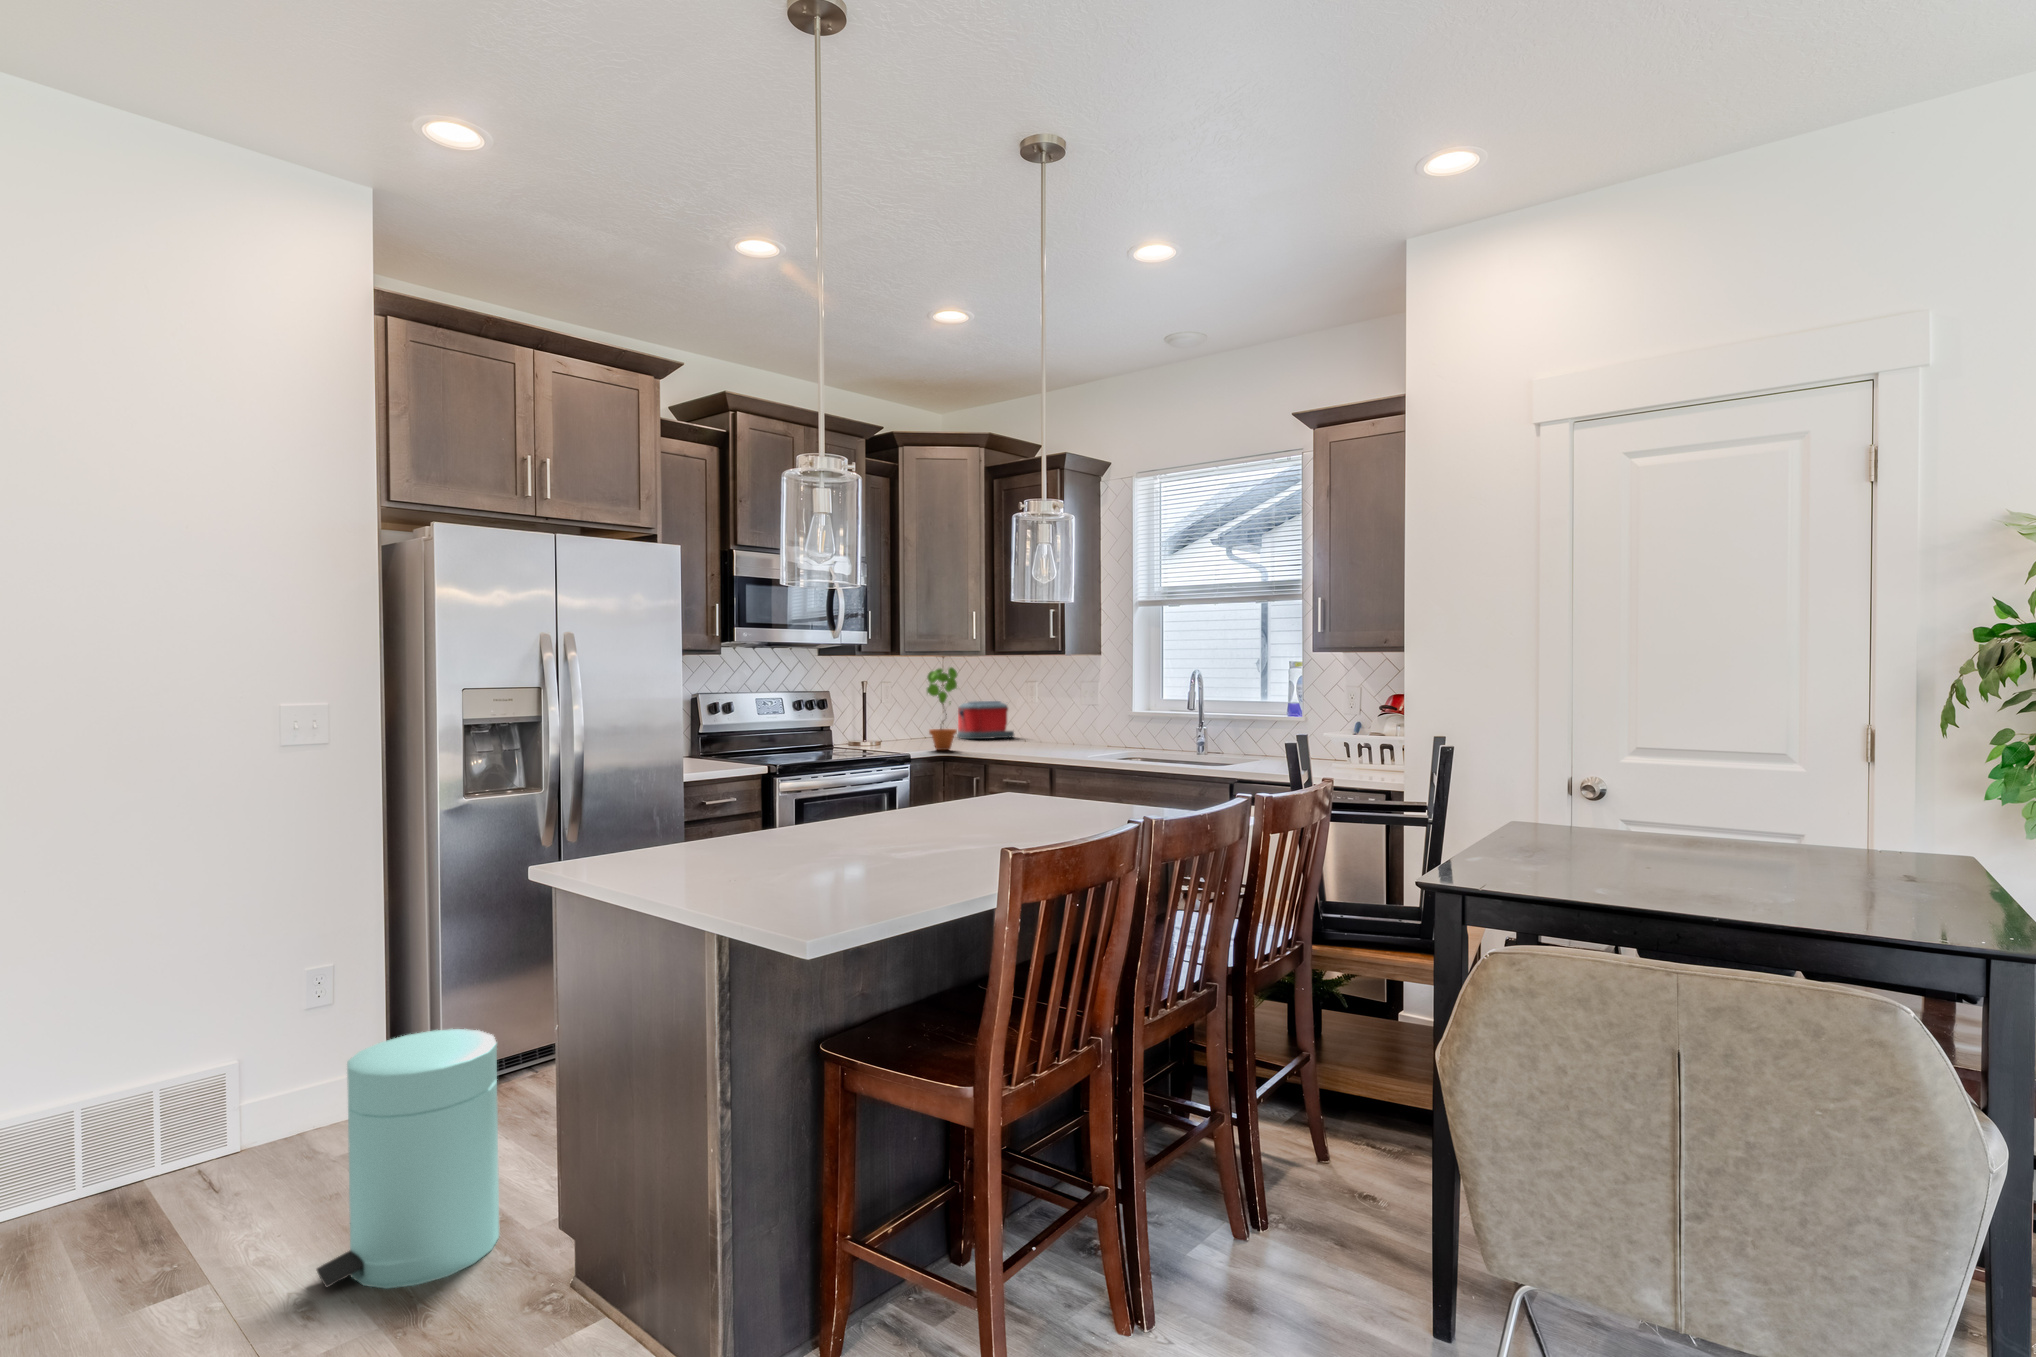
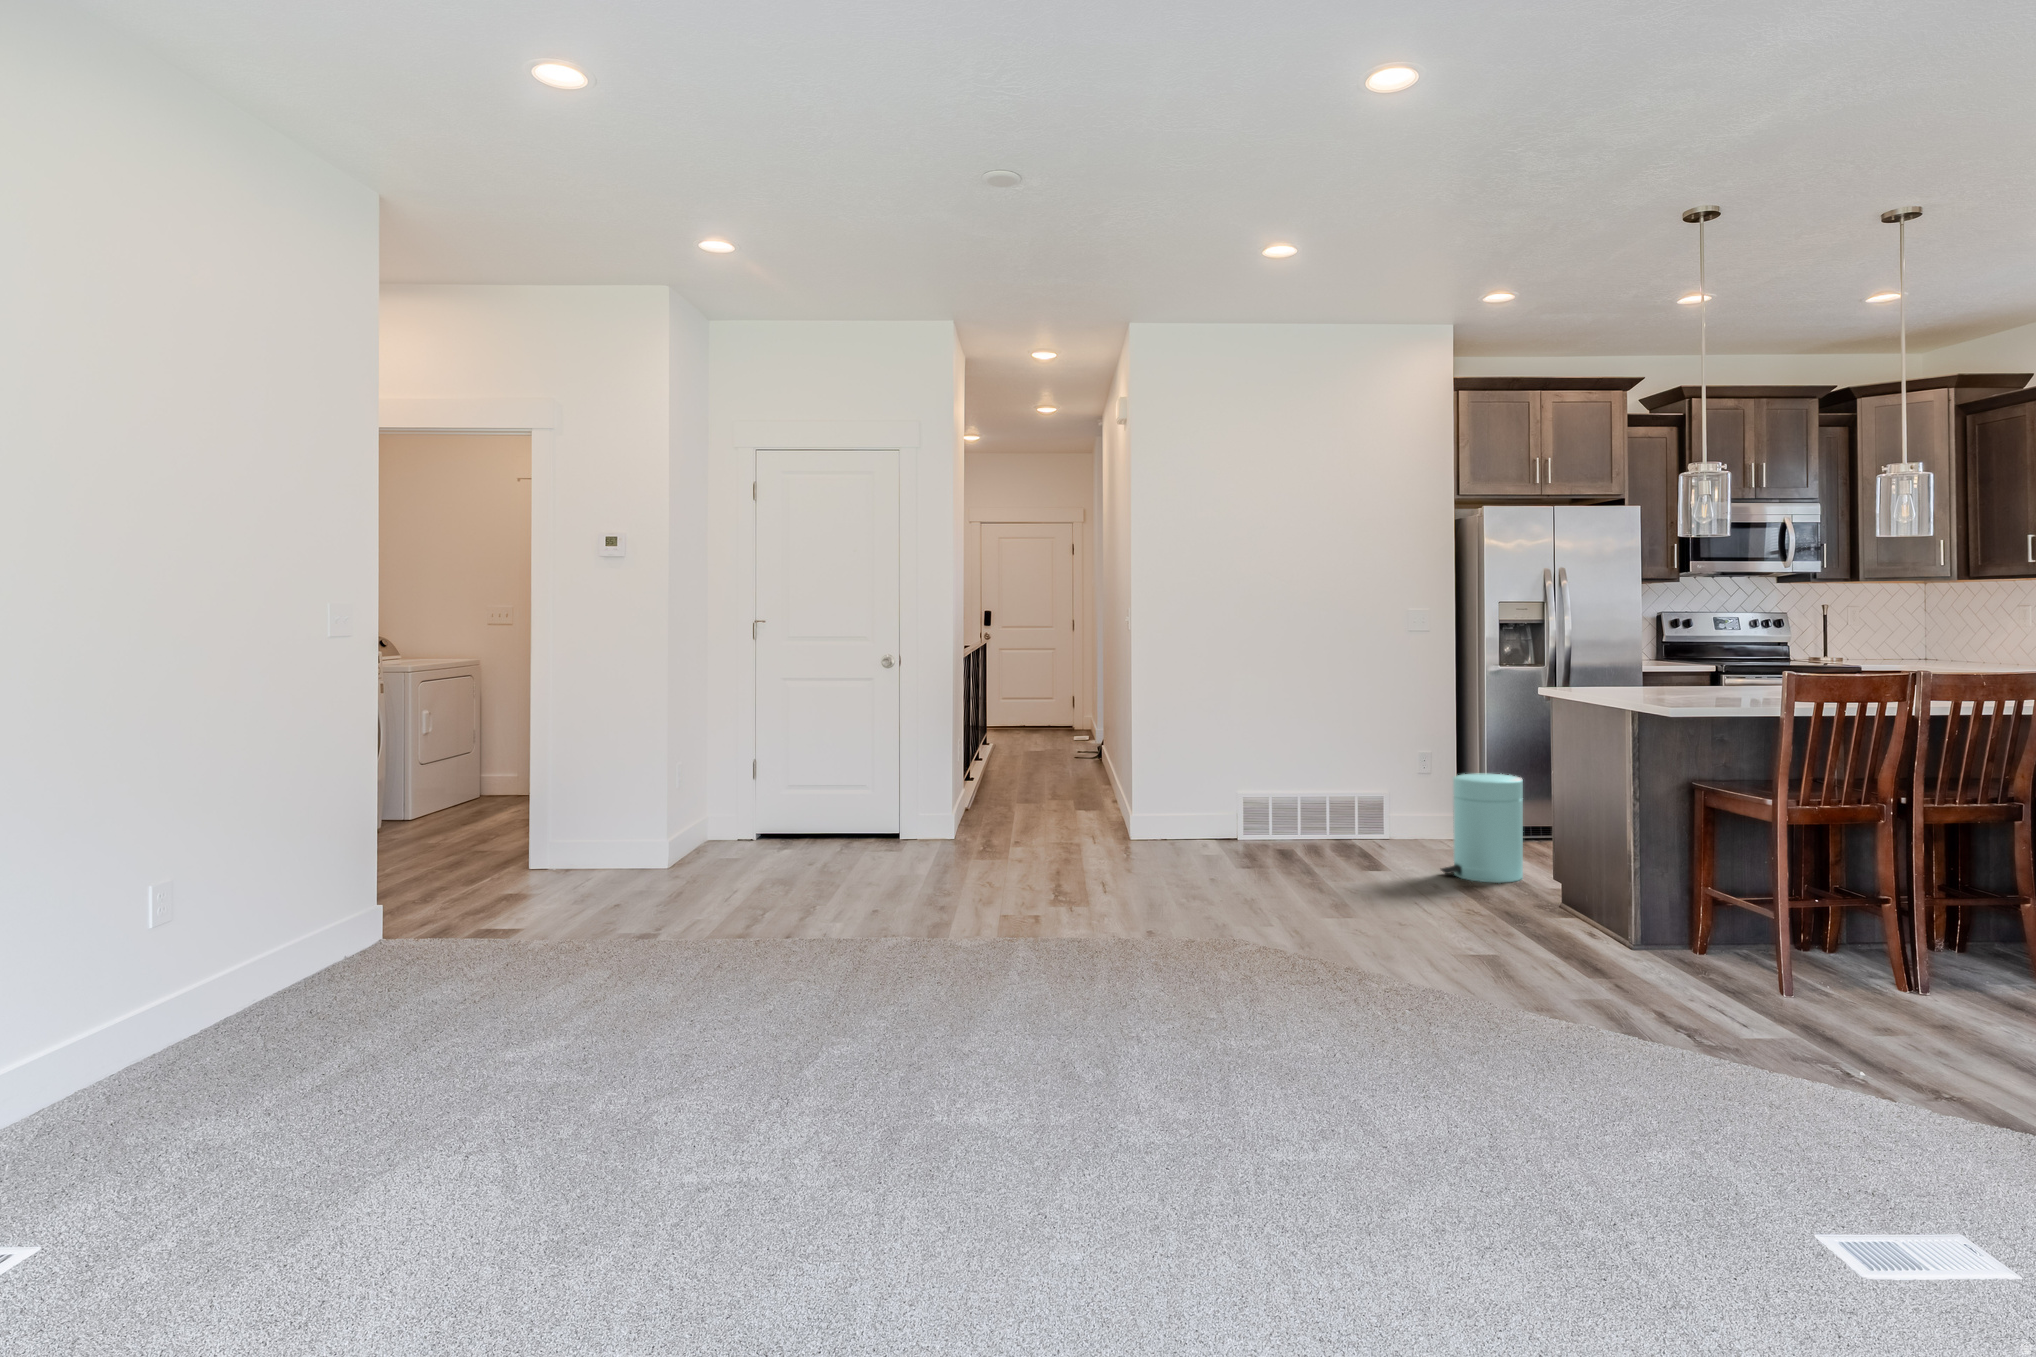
potted plant: present [927,667,957,750] -> none [1880,589,1915,662]
toaster: present [957,701,1014,739] -> none [1931,622,2002,657]

